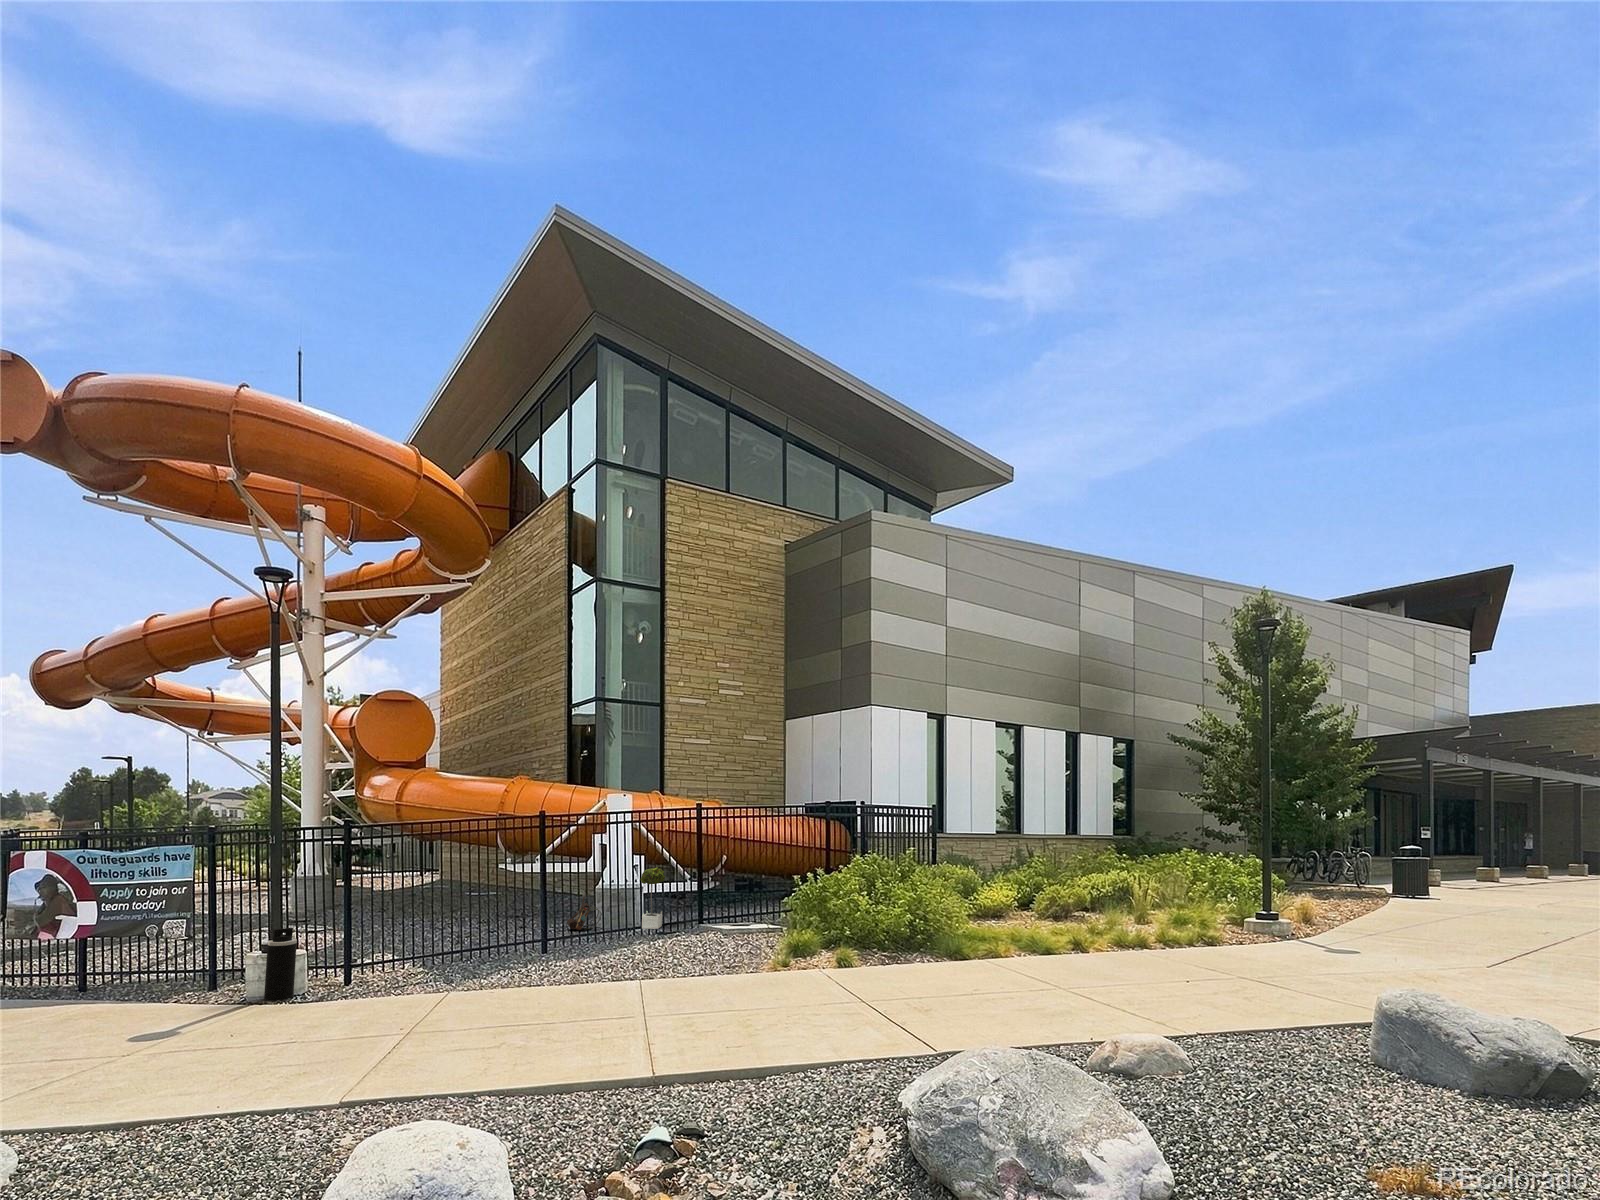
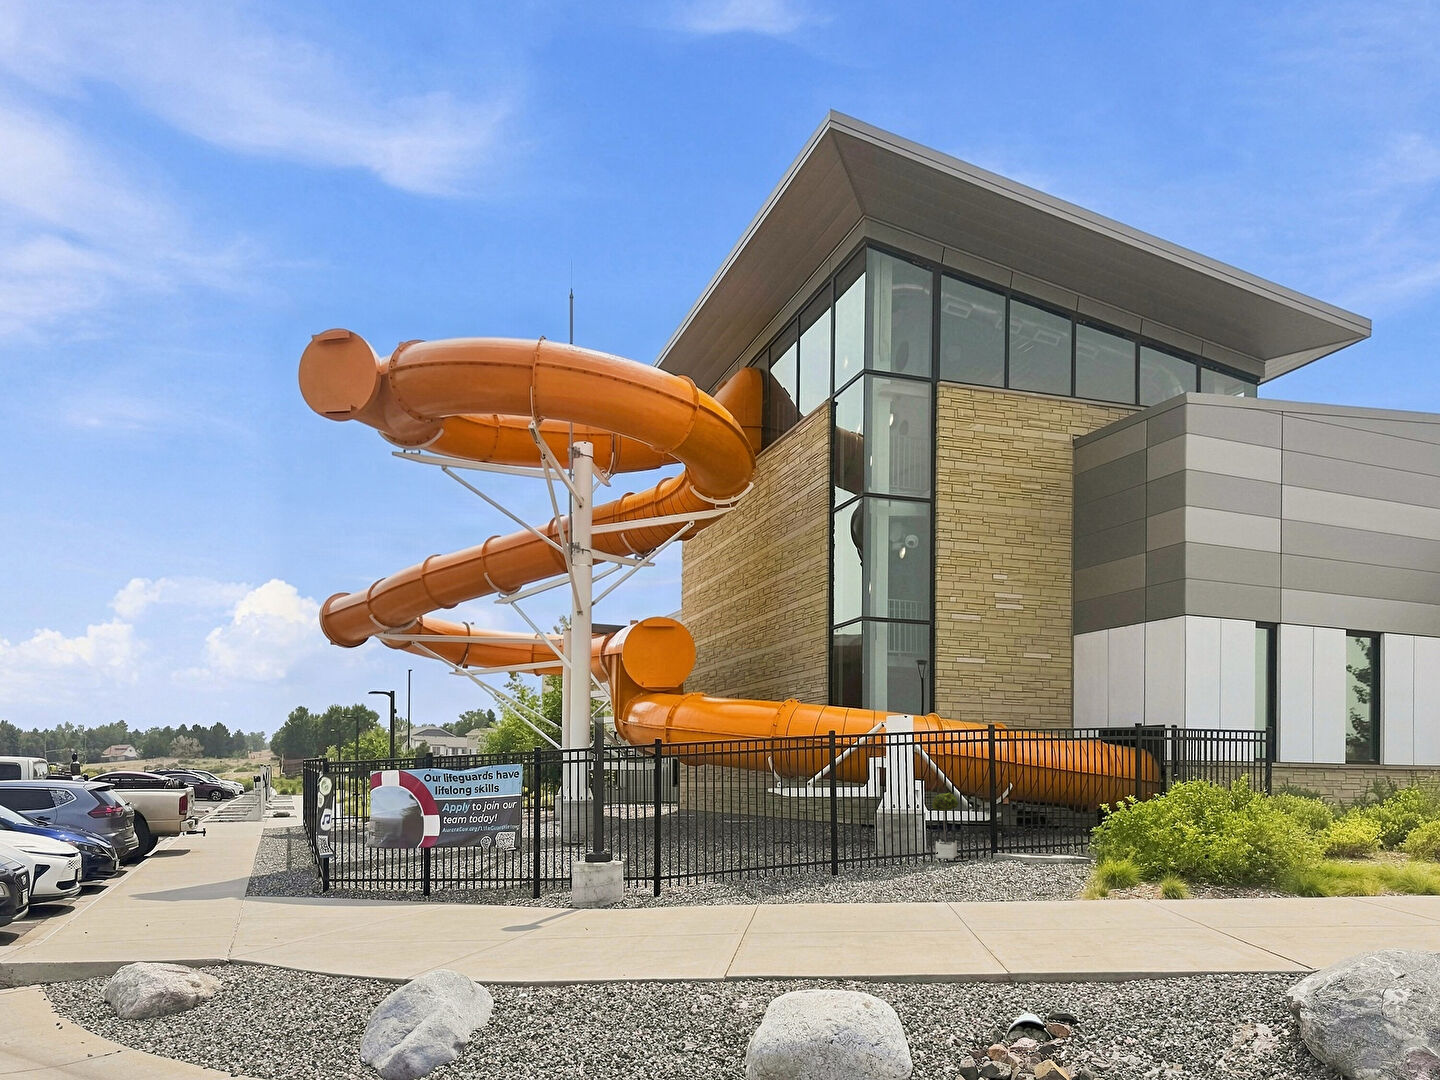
backpack: present [567,892,602,930] -> none [855,817,892,858]
trash can: present [264,928,297,1001] -> none [585,837,611,906]

